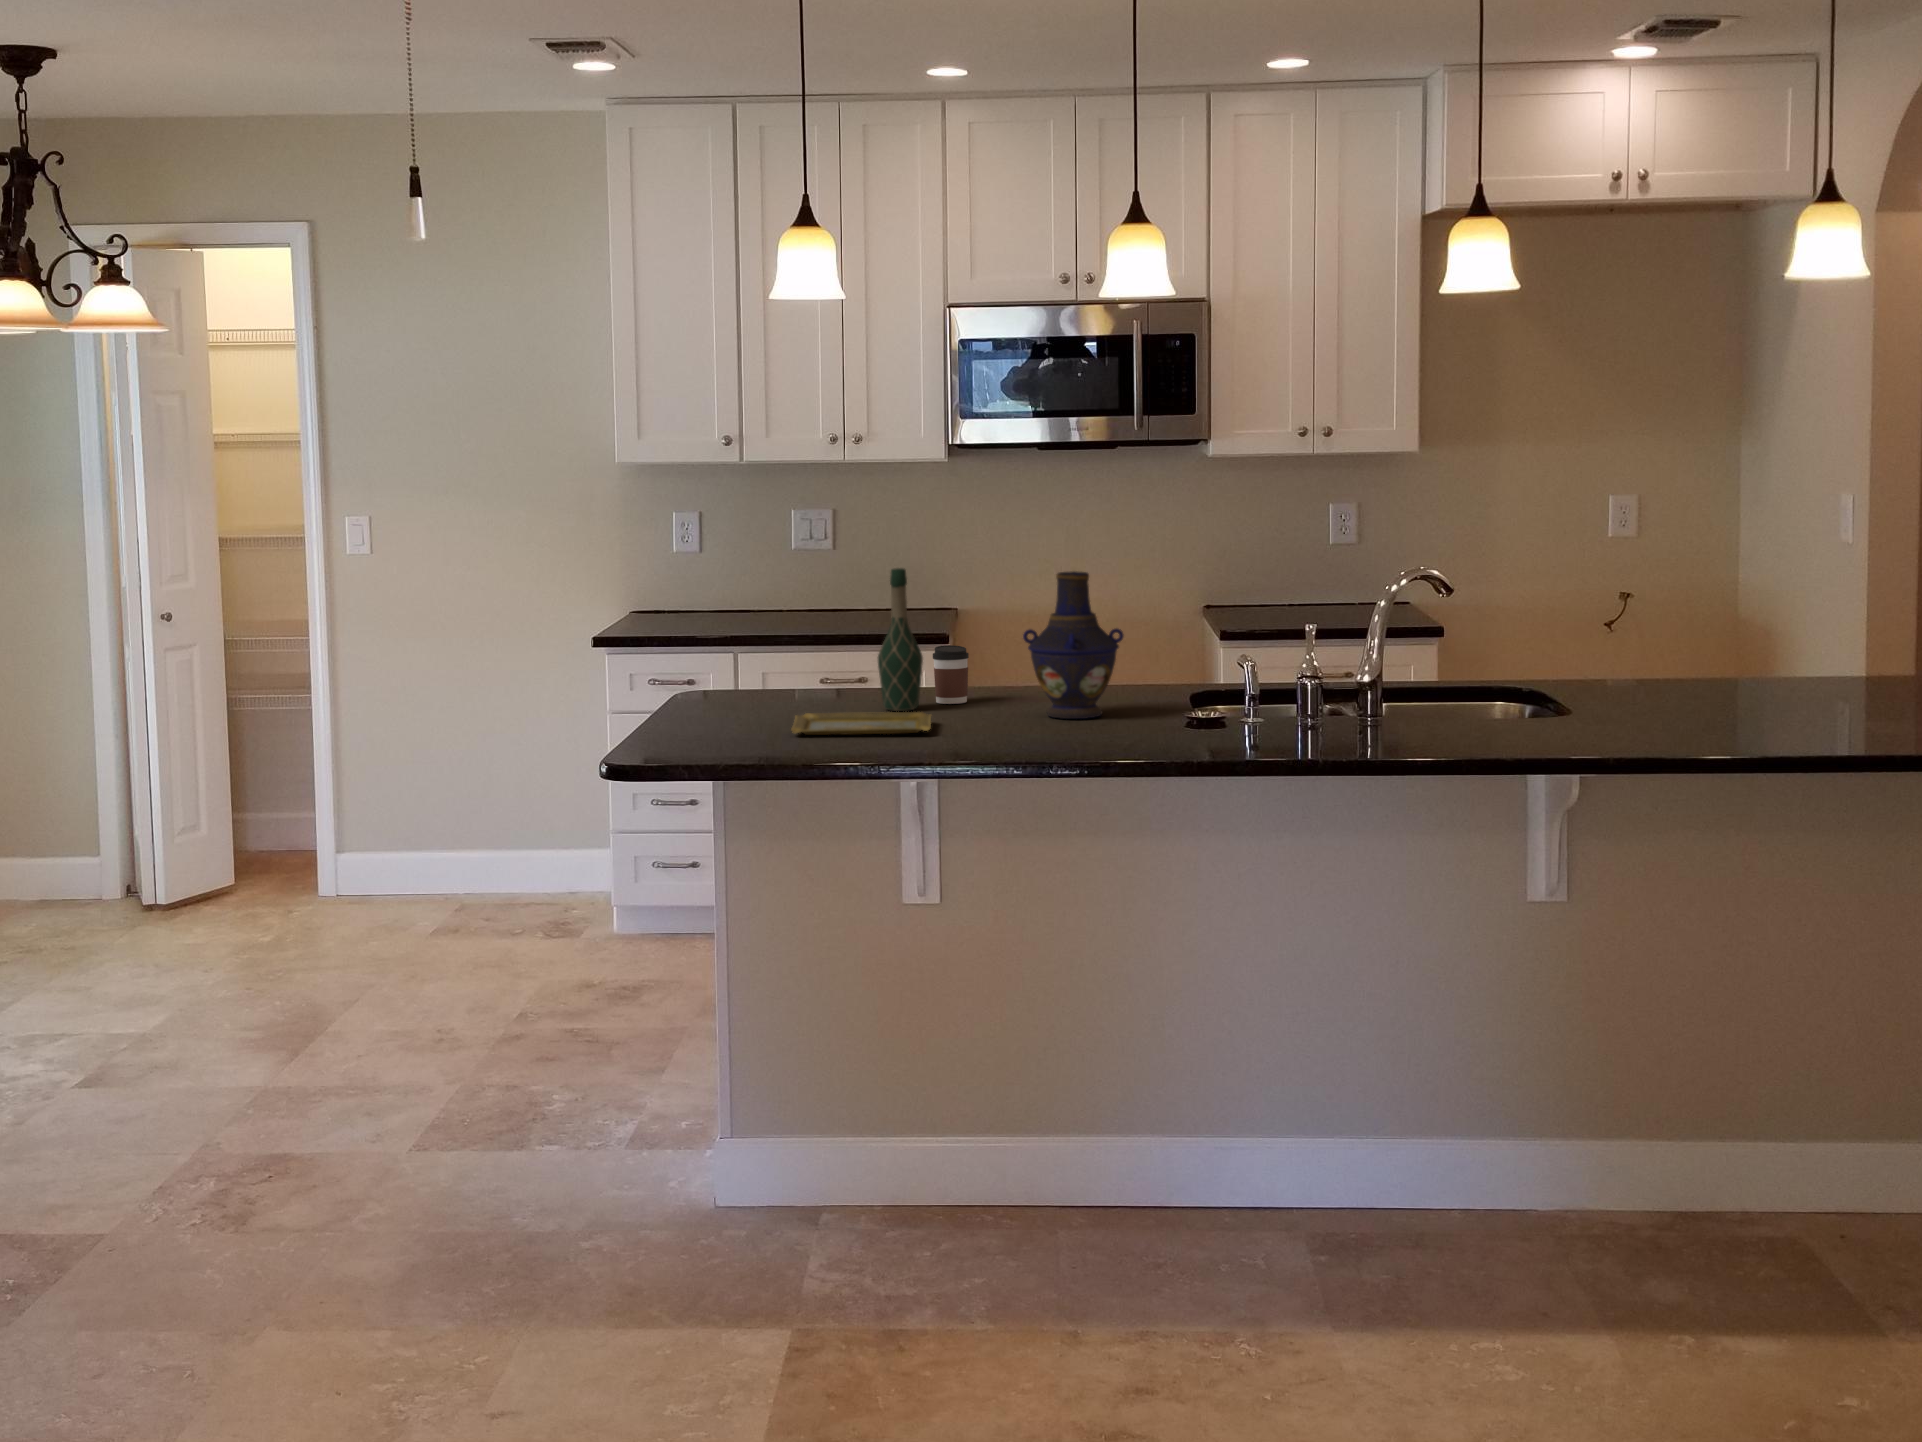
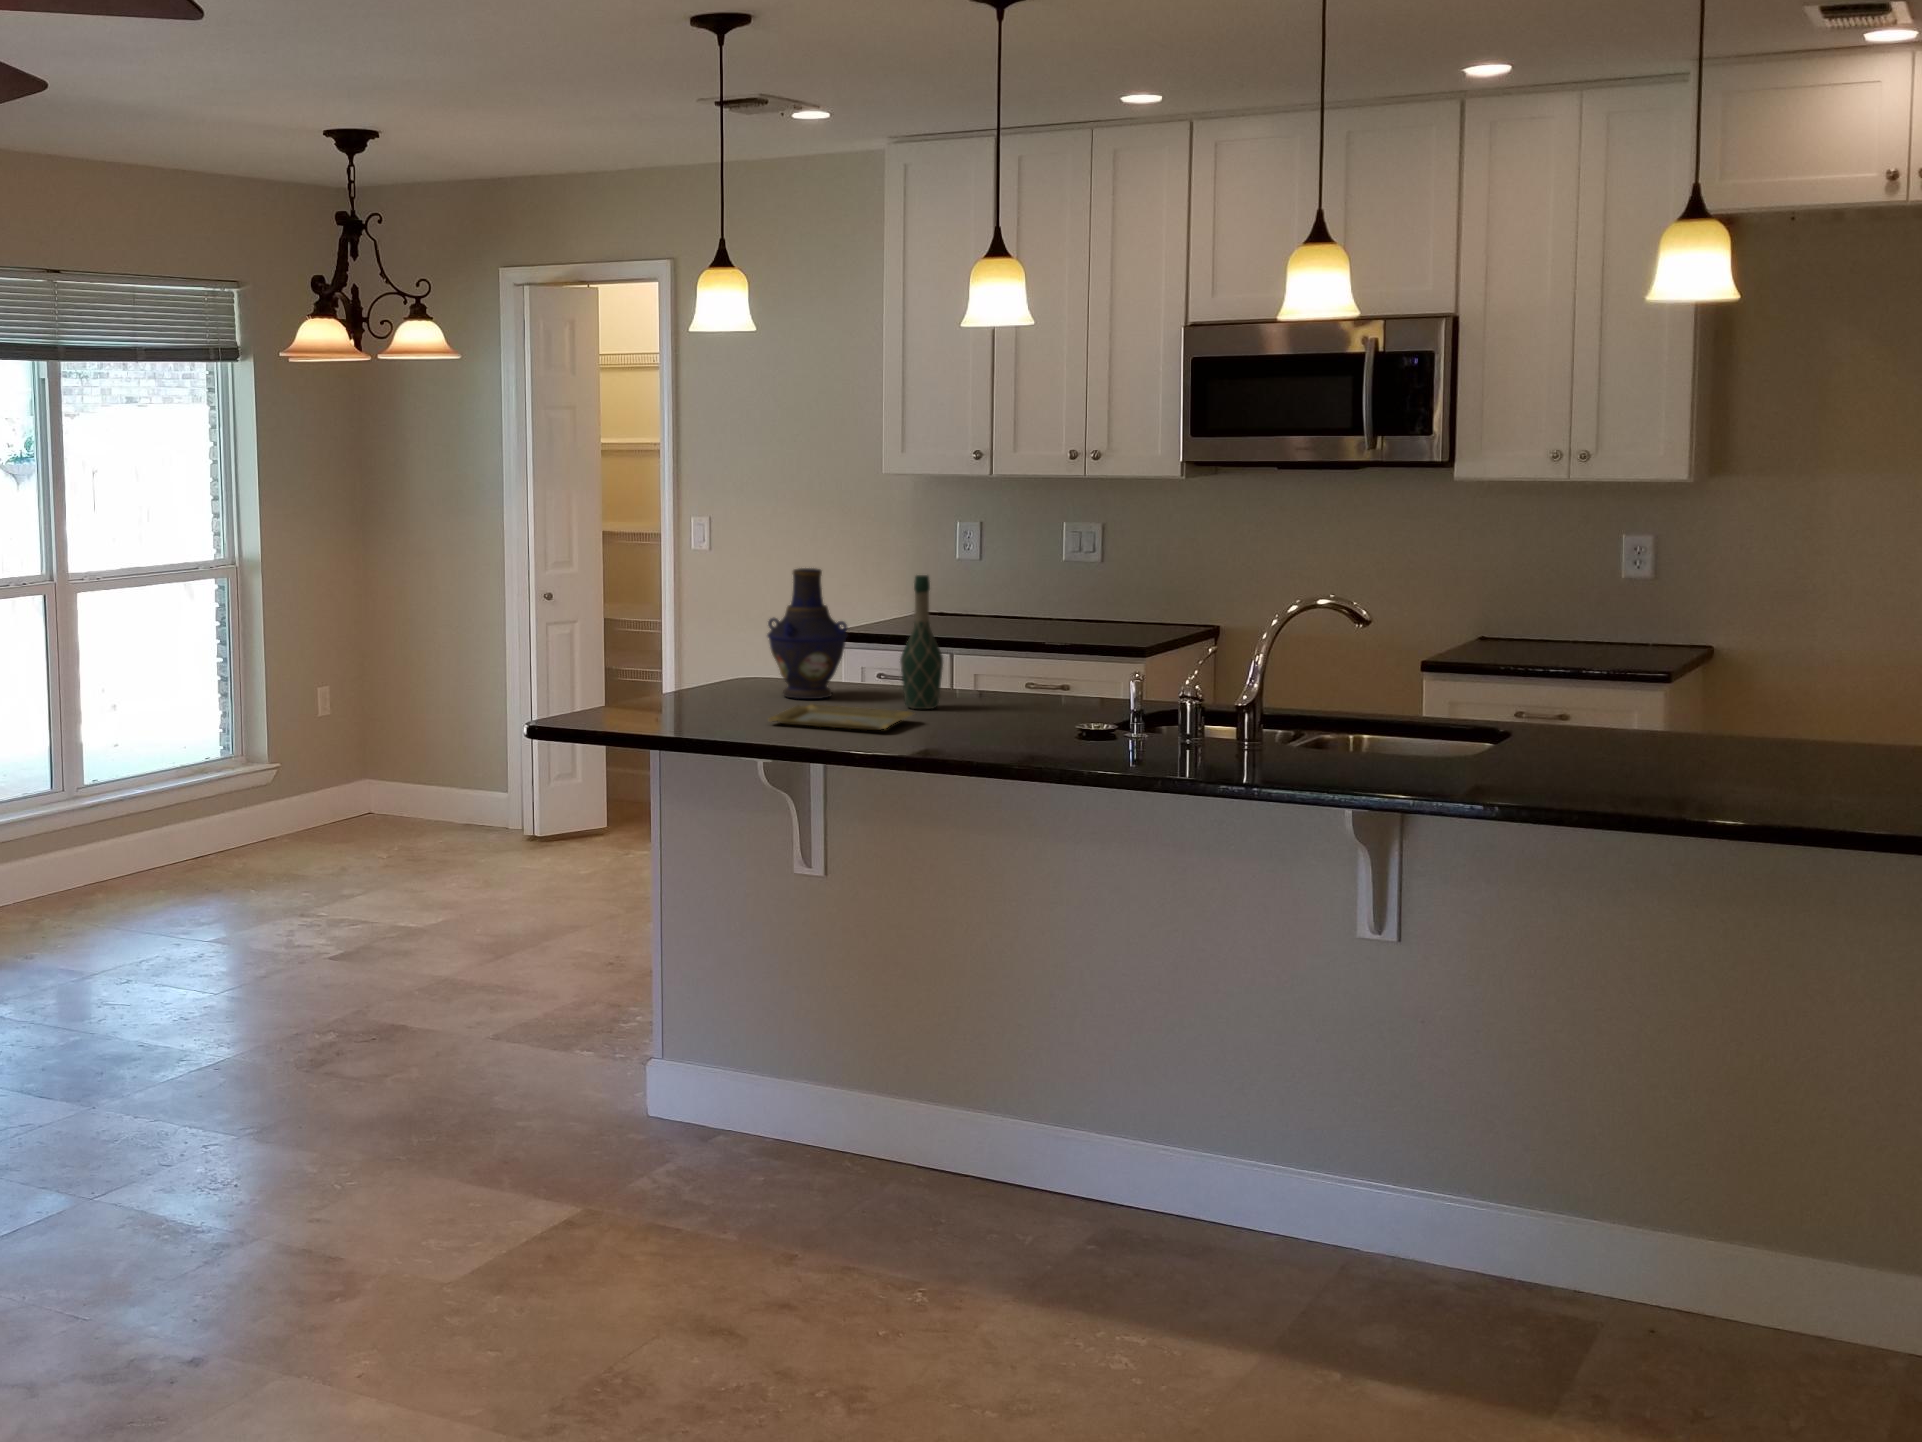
vase: present [1023,571,1124,719] -> present [767,568,848,699]
coffee cup: present [933,645,969,704] -> none [966,651,1001,706]

